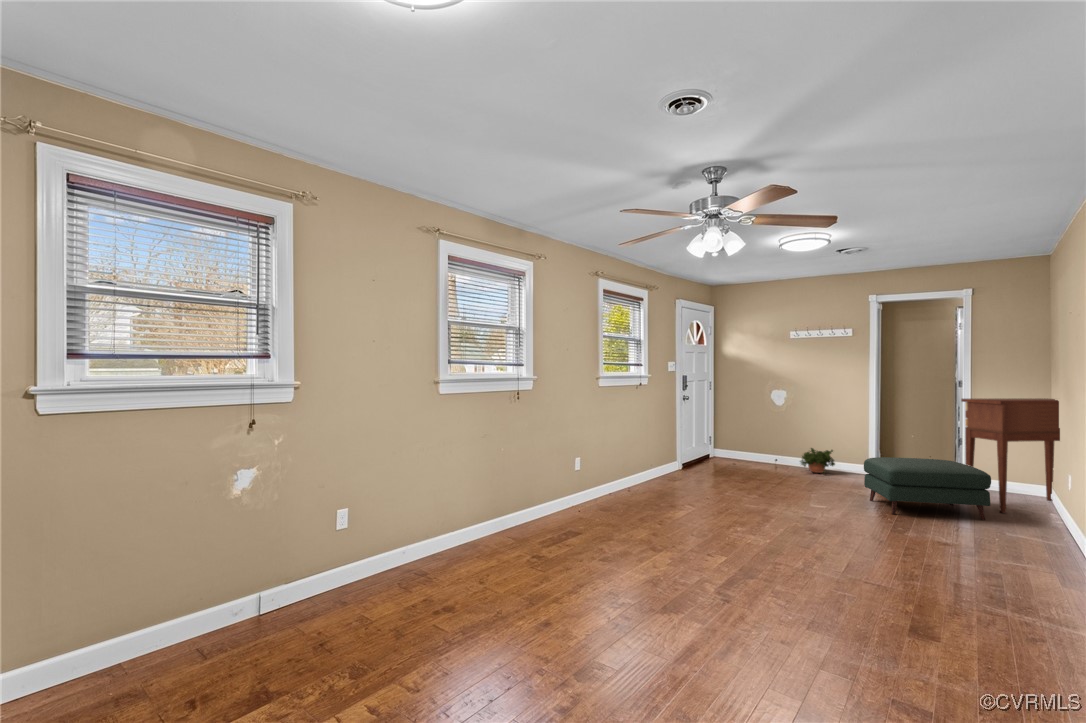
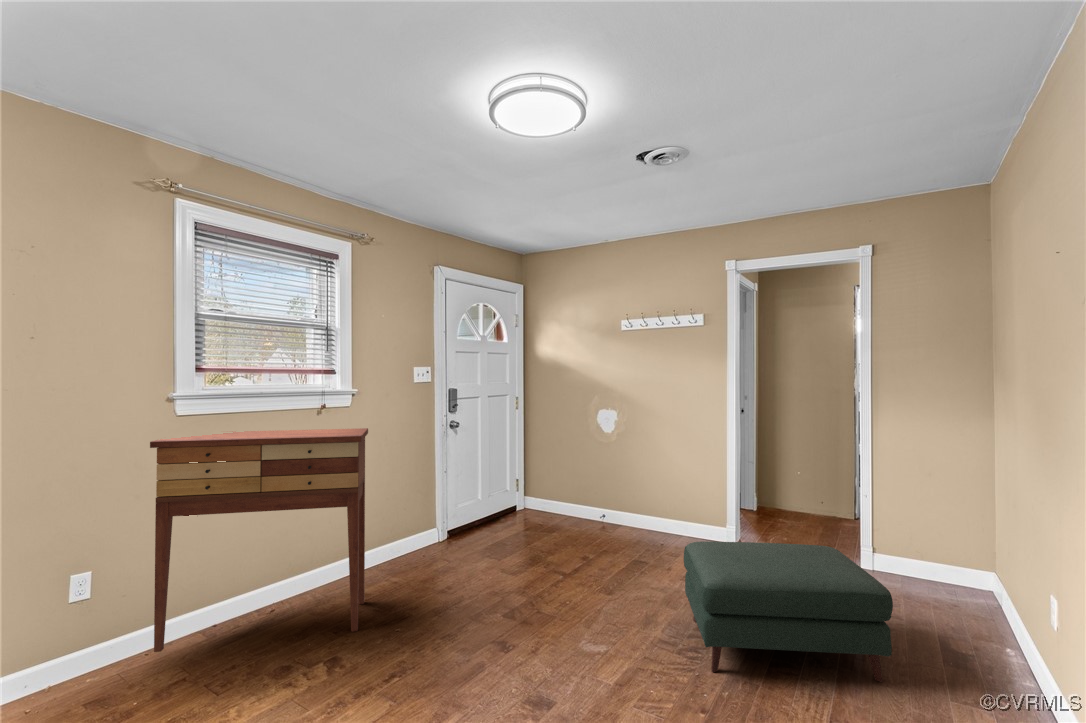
console table: present [961,398,1060,513] -> present [150,428,368,652]
potted plant: present [800,448,835,473] -> none [621,499,681,547]

